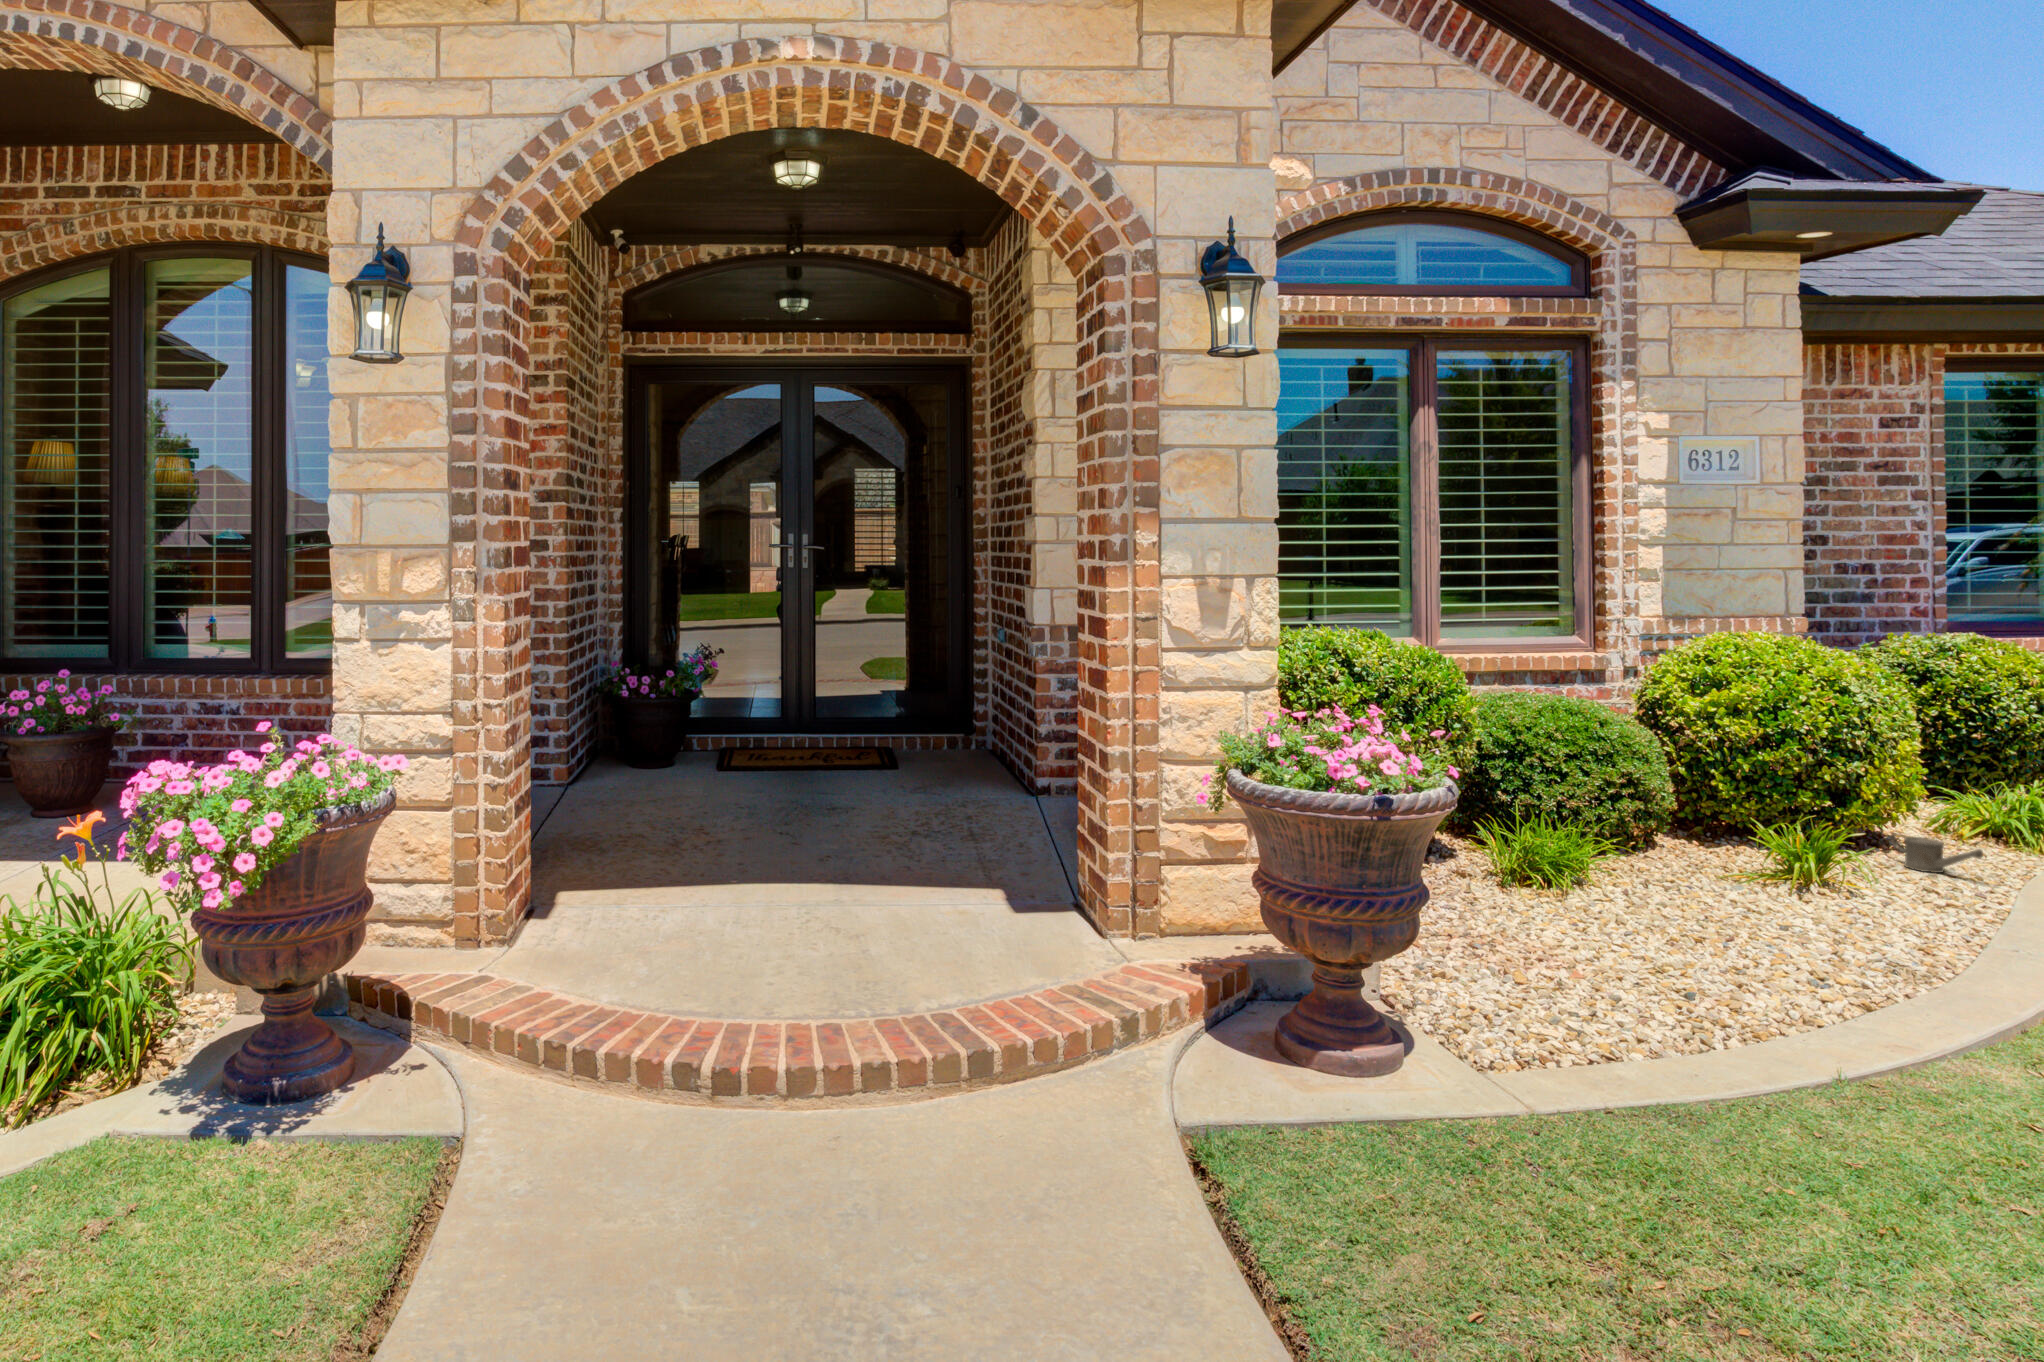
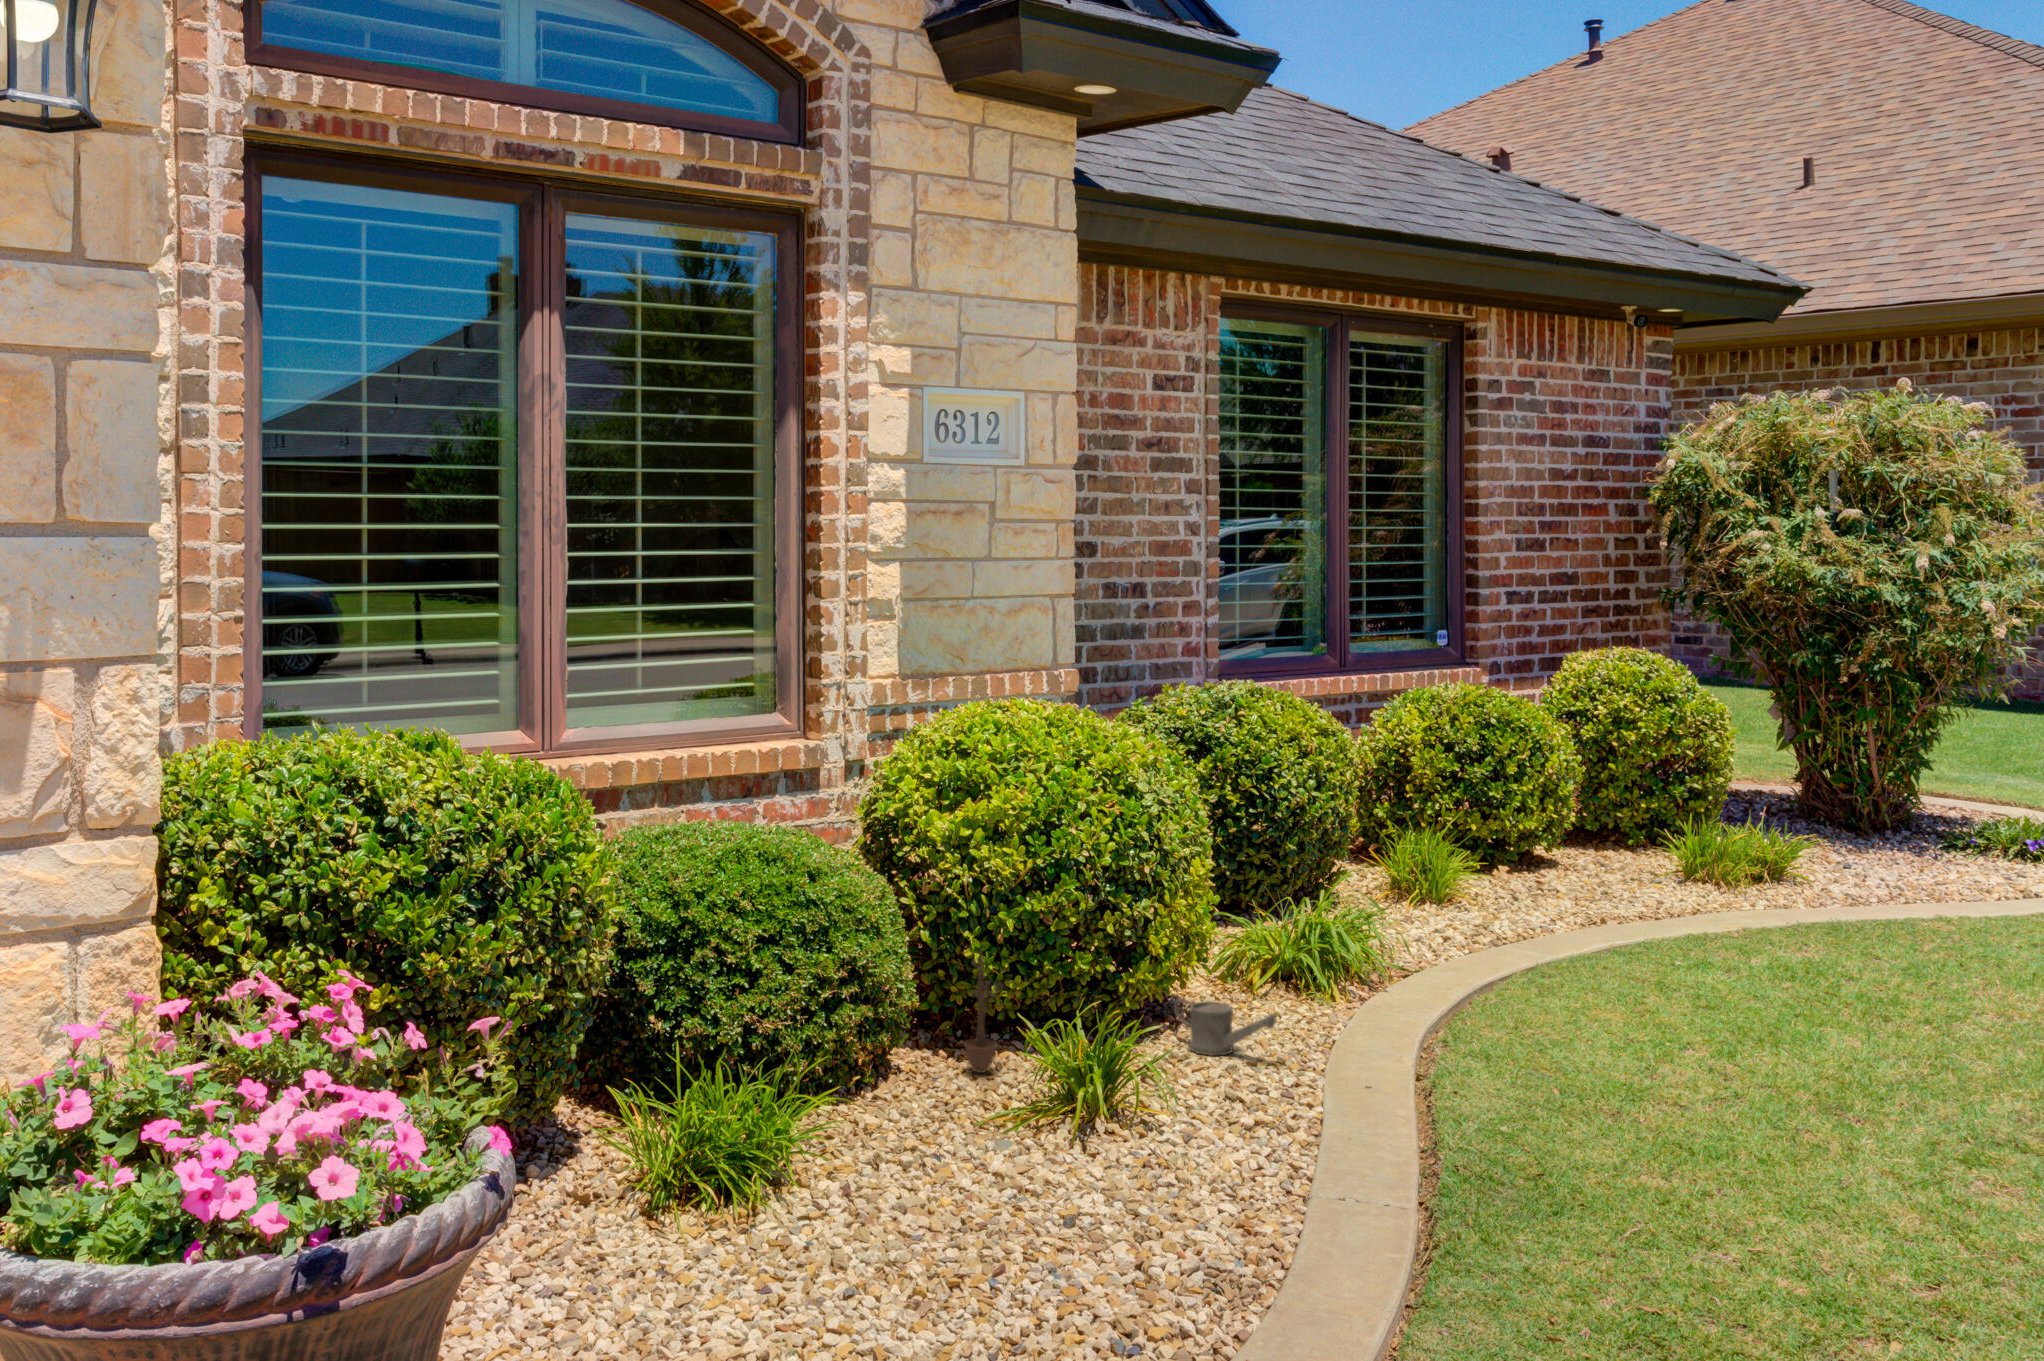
decorative plant: none [1713,780,1744,855] -> present [964,949,1004,1073]

